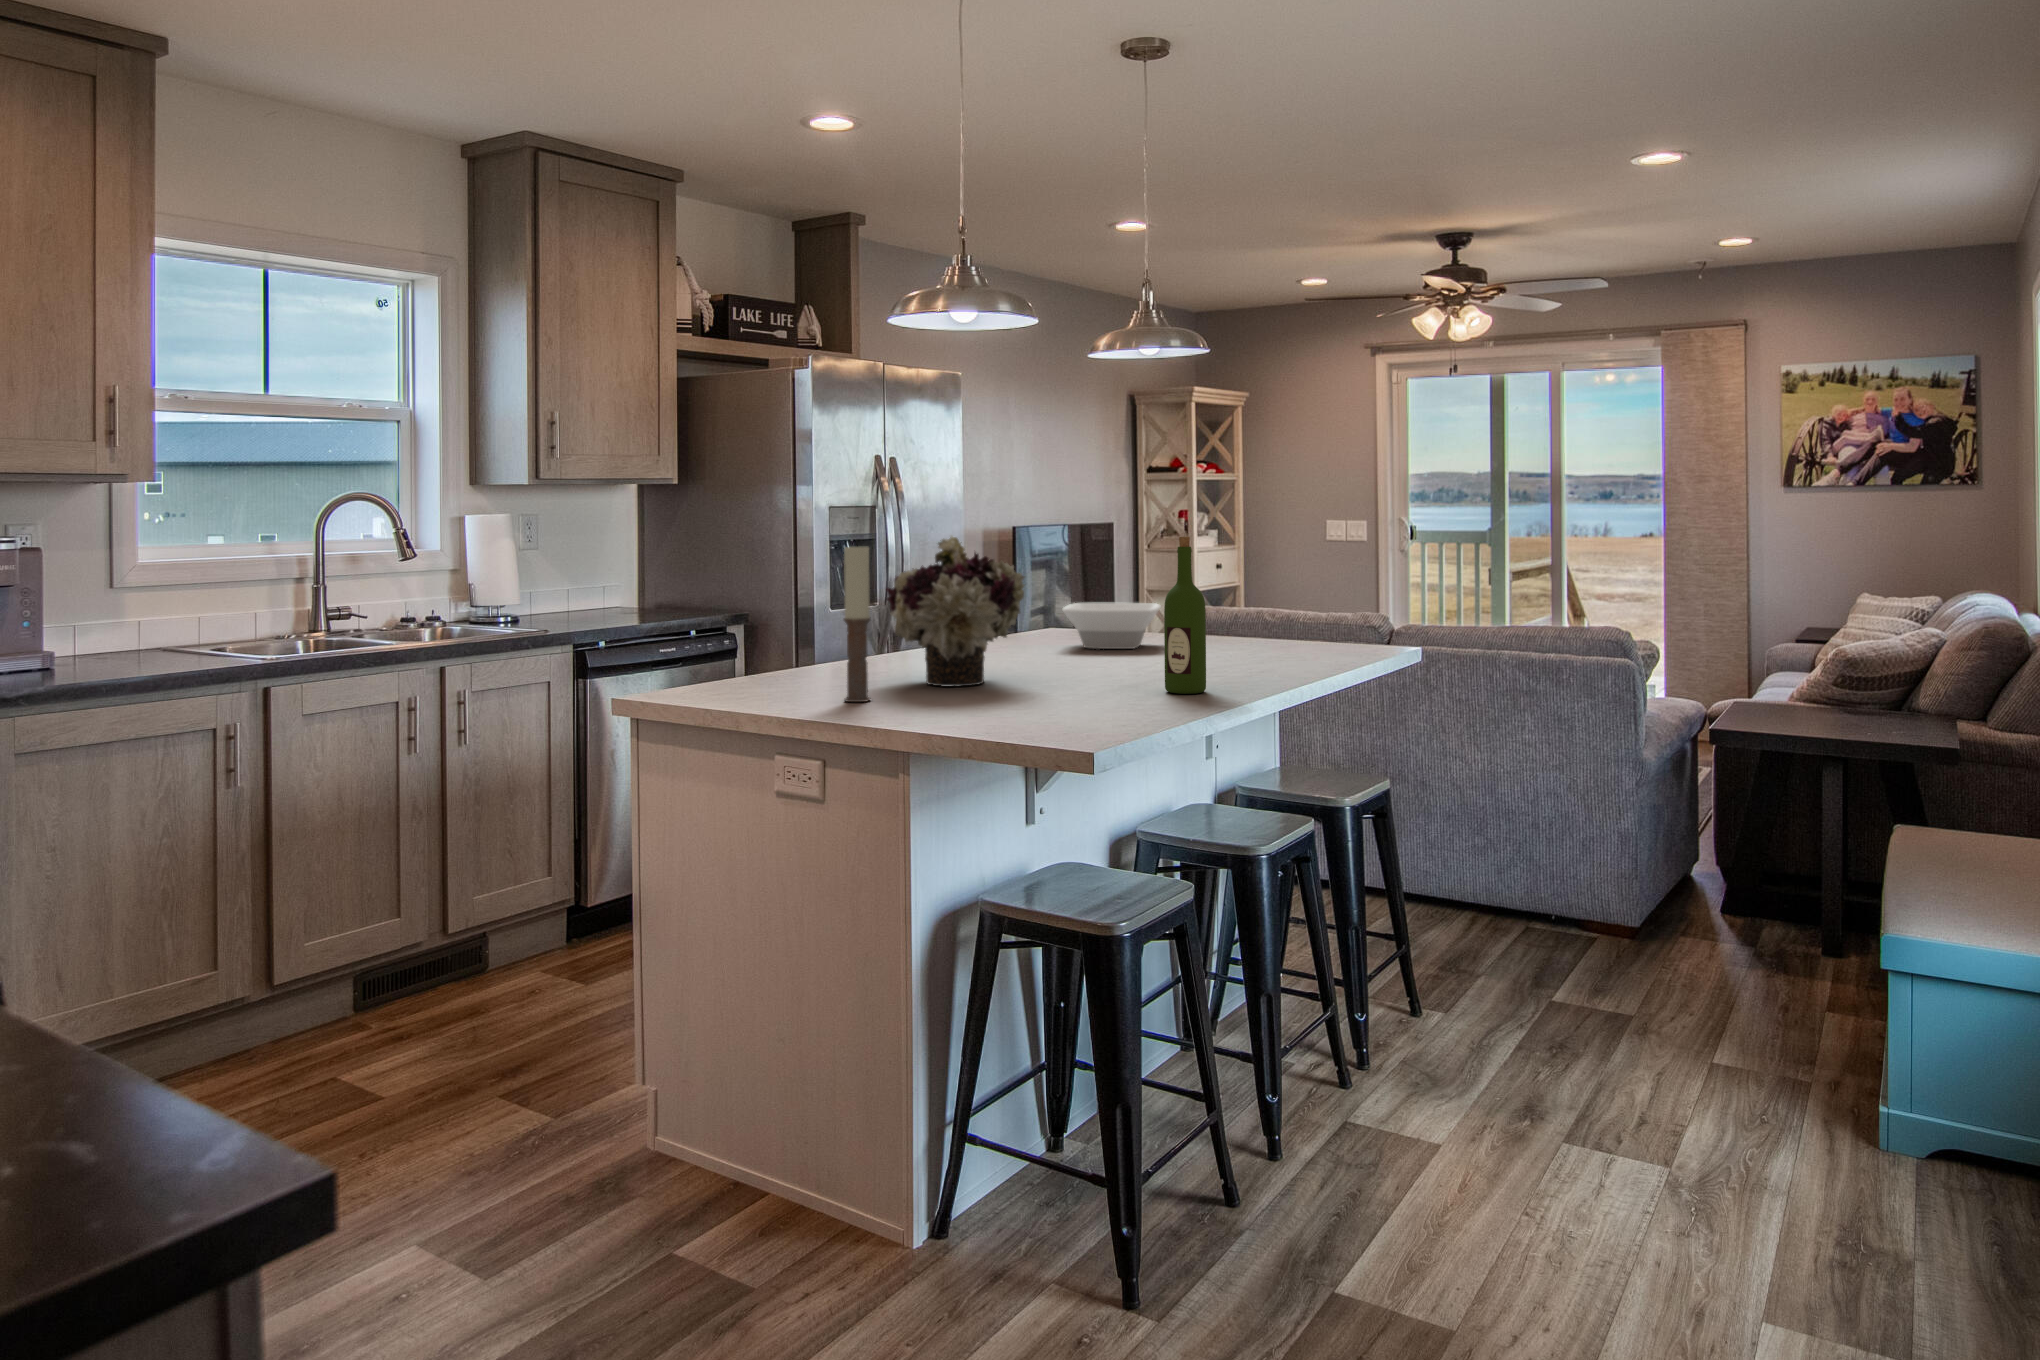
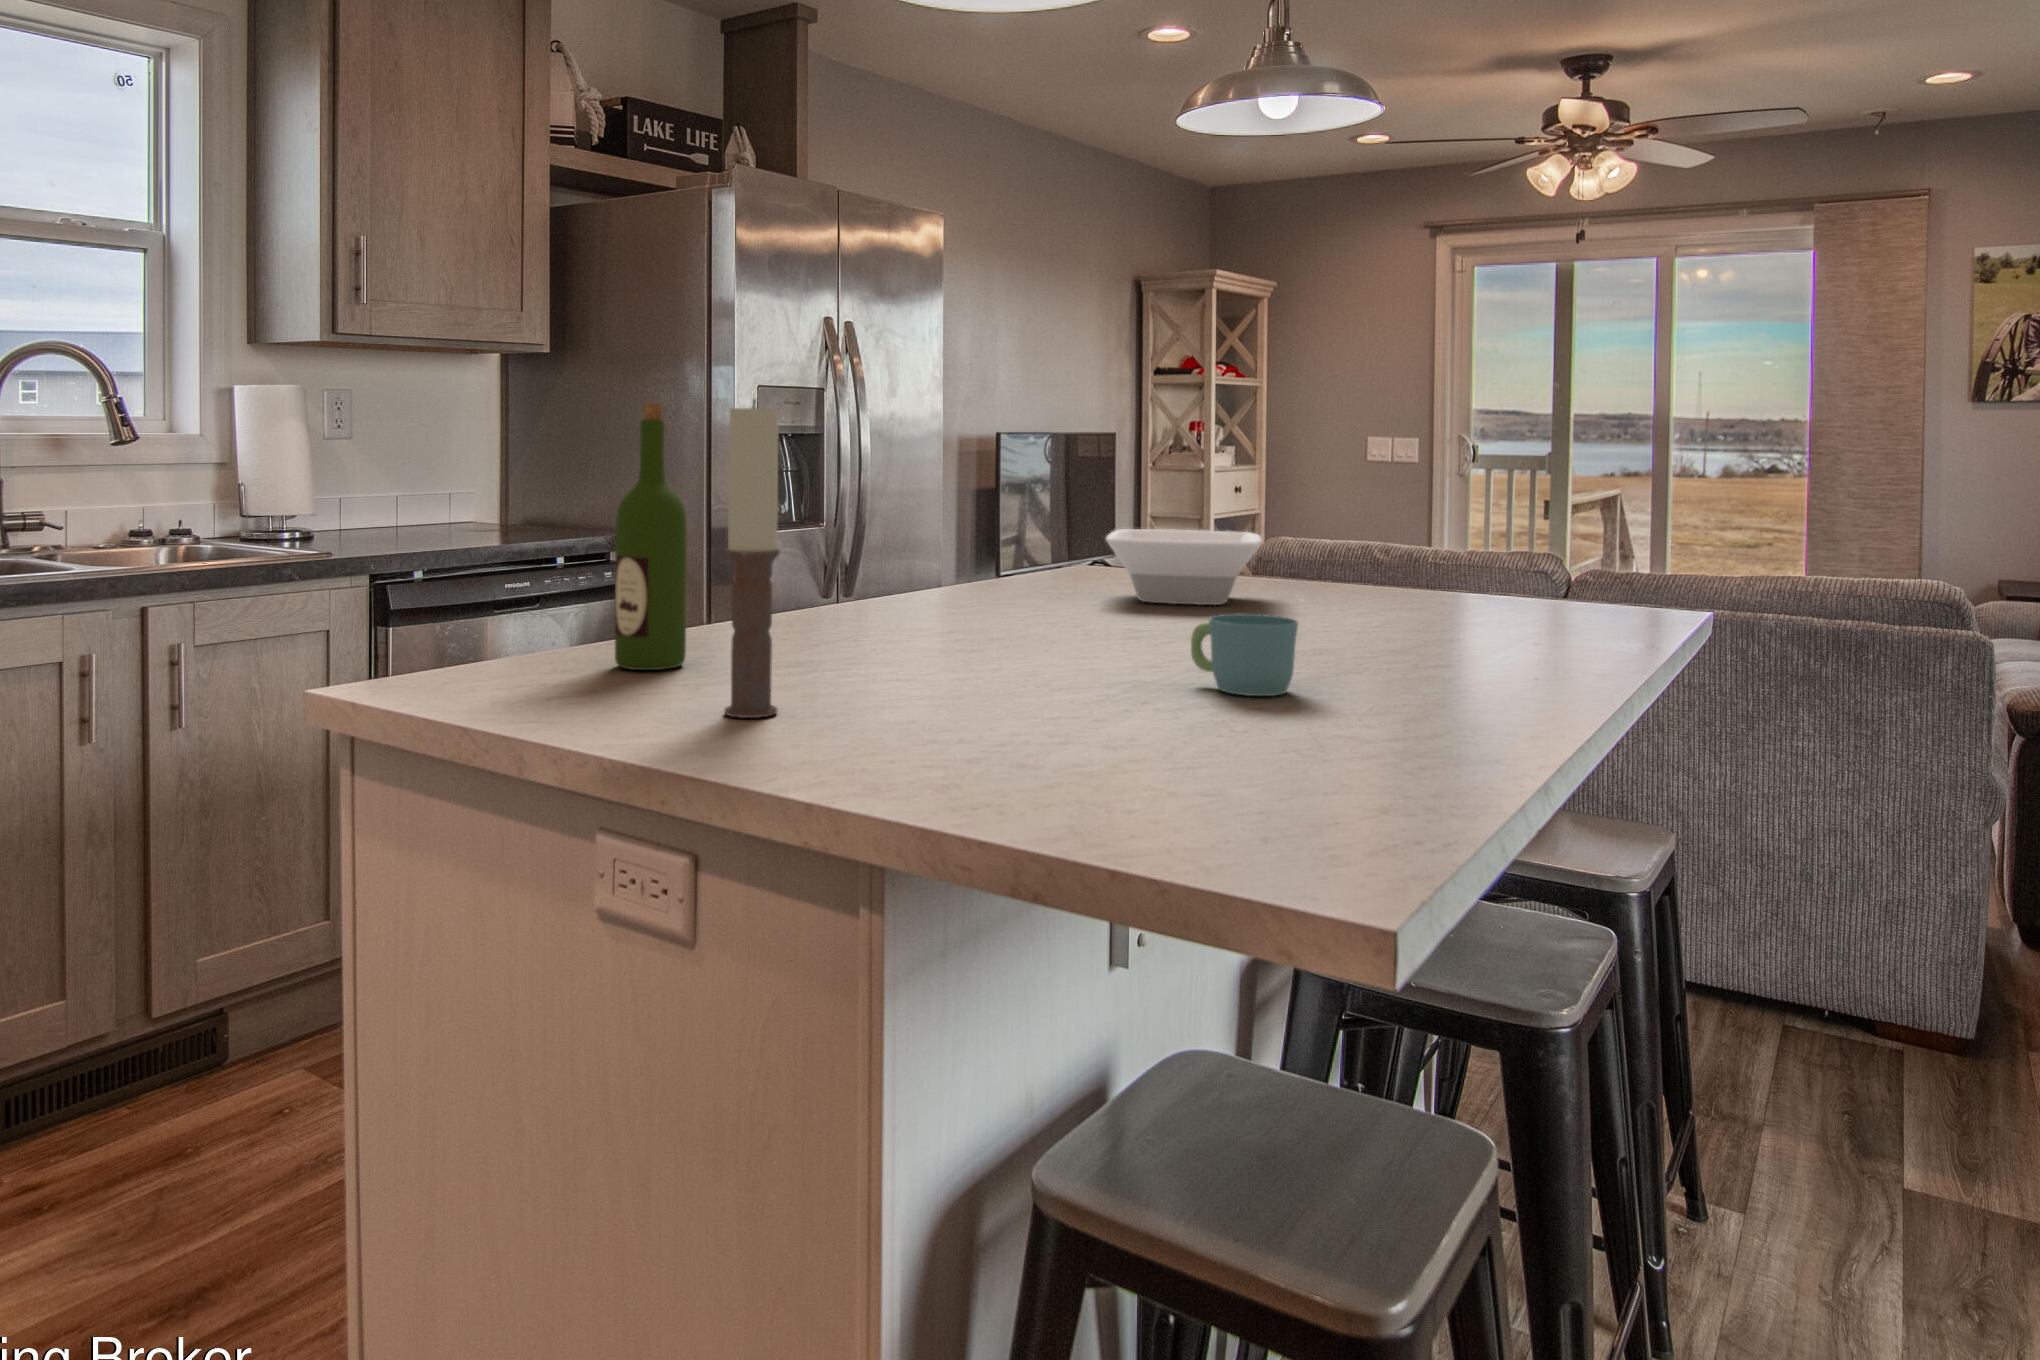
flower arrangement: present [887,536,1025,687] -> none [817,398,1076,680]
wine bottle: present [1164,537,1206,694] -> present [615,403,687,670]
mug: none [1088,647,1141,689] -> present [1191,614,1298,696]

